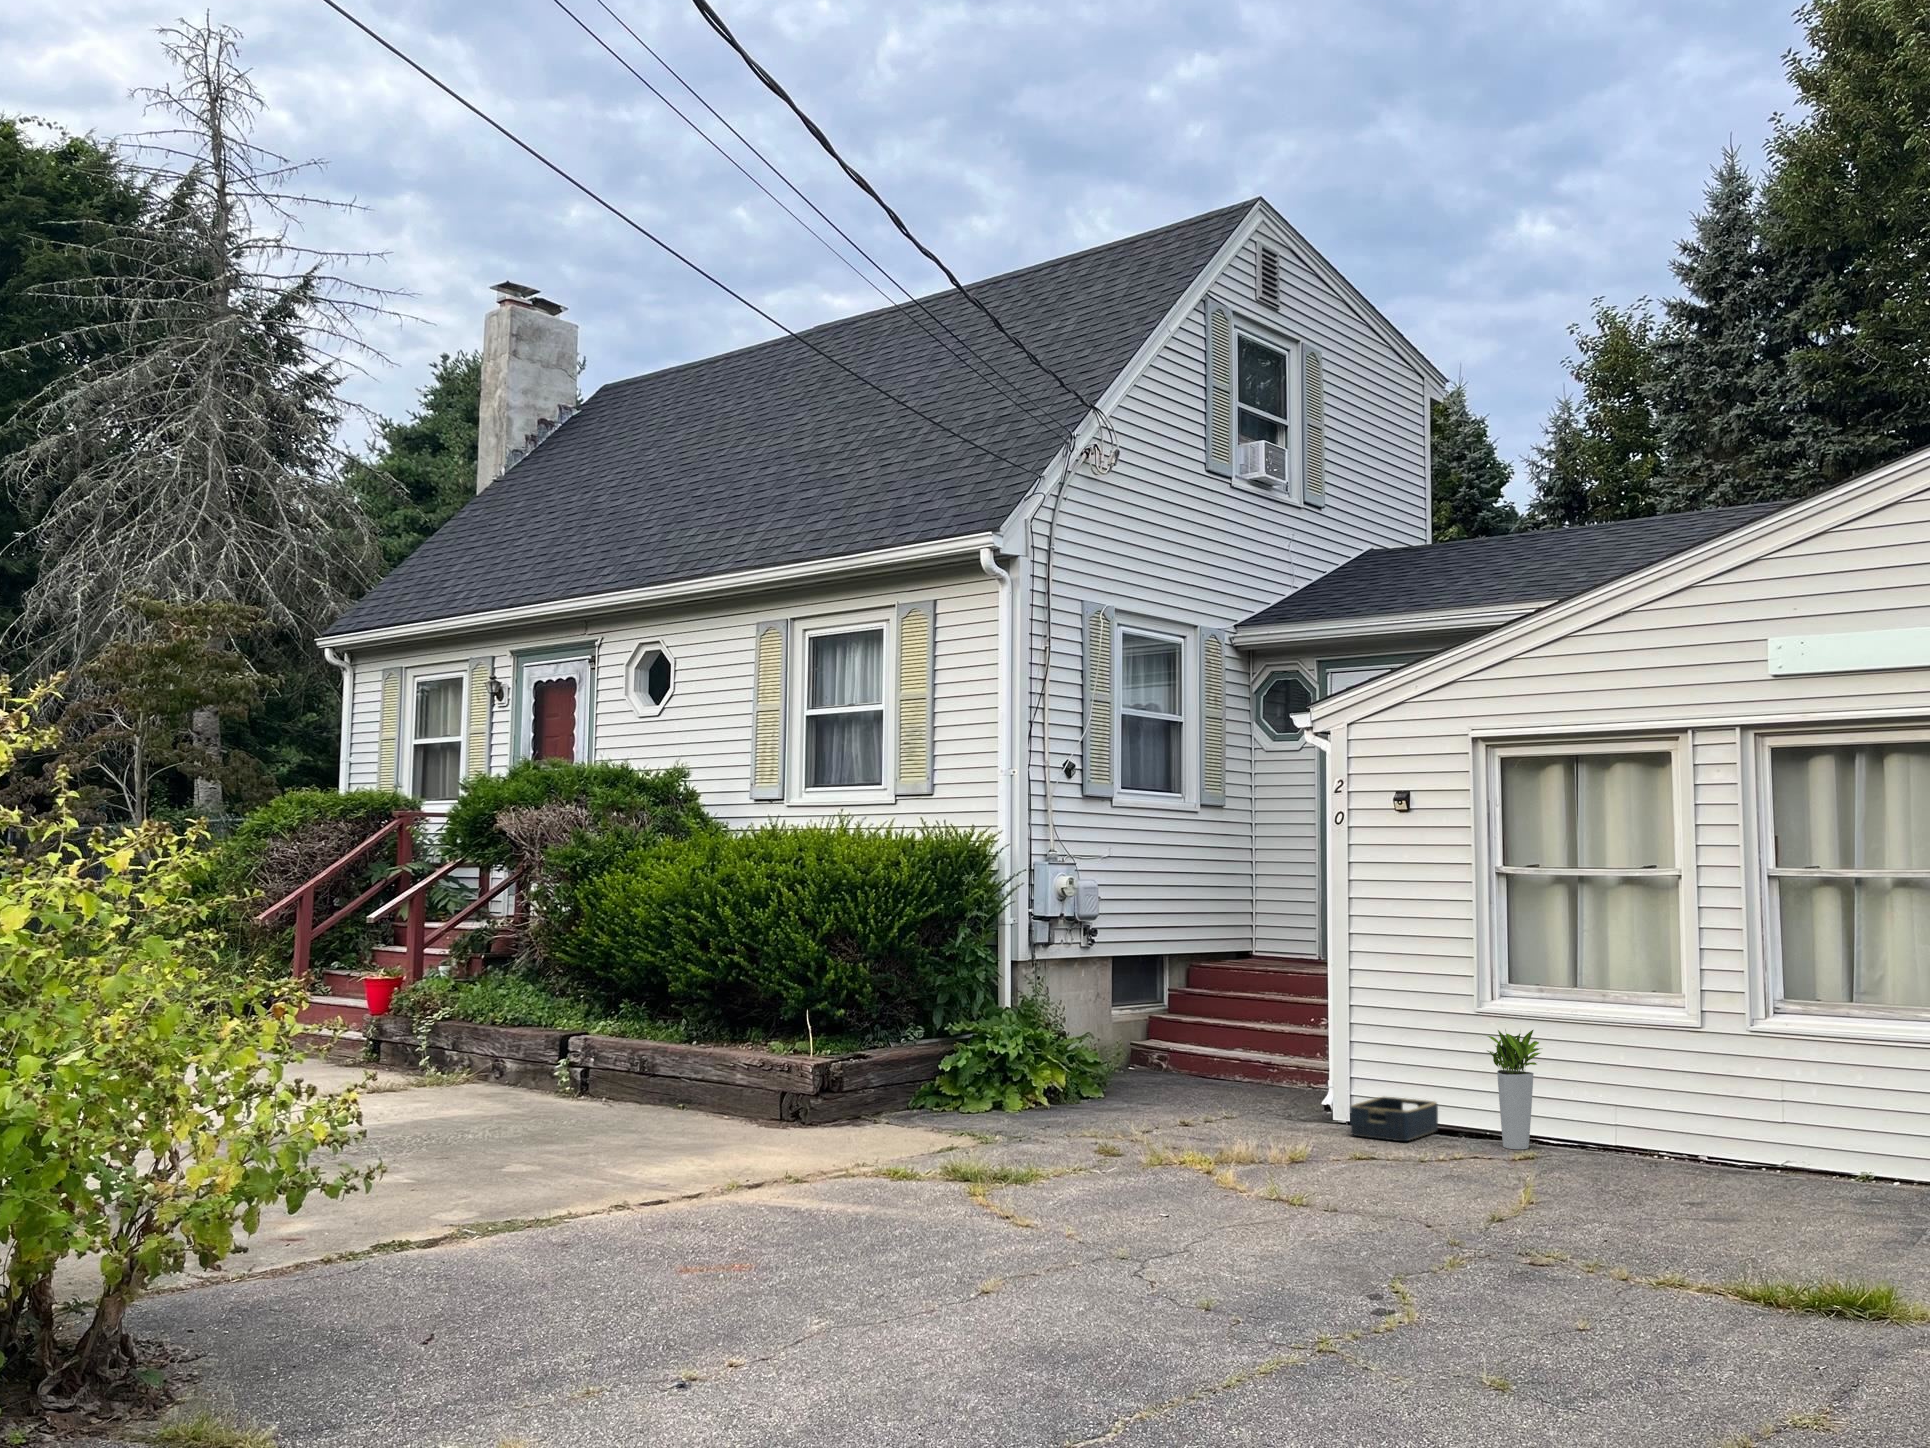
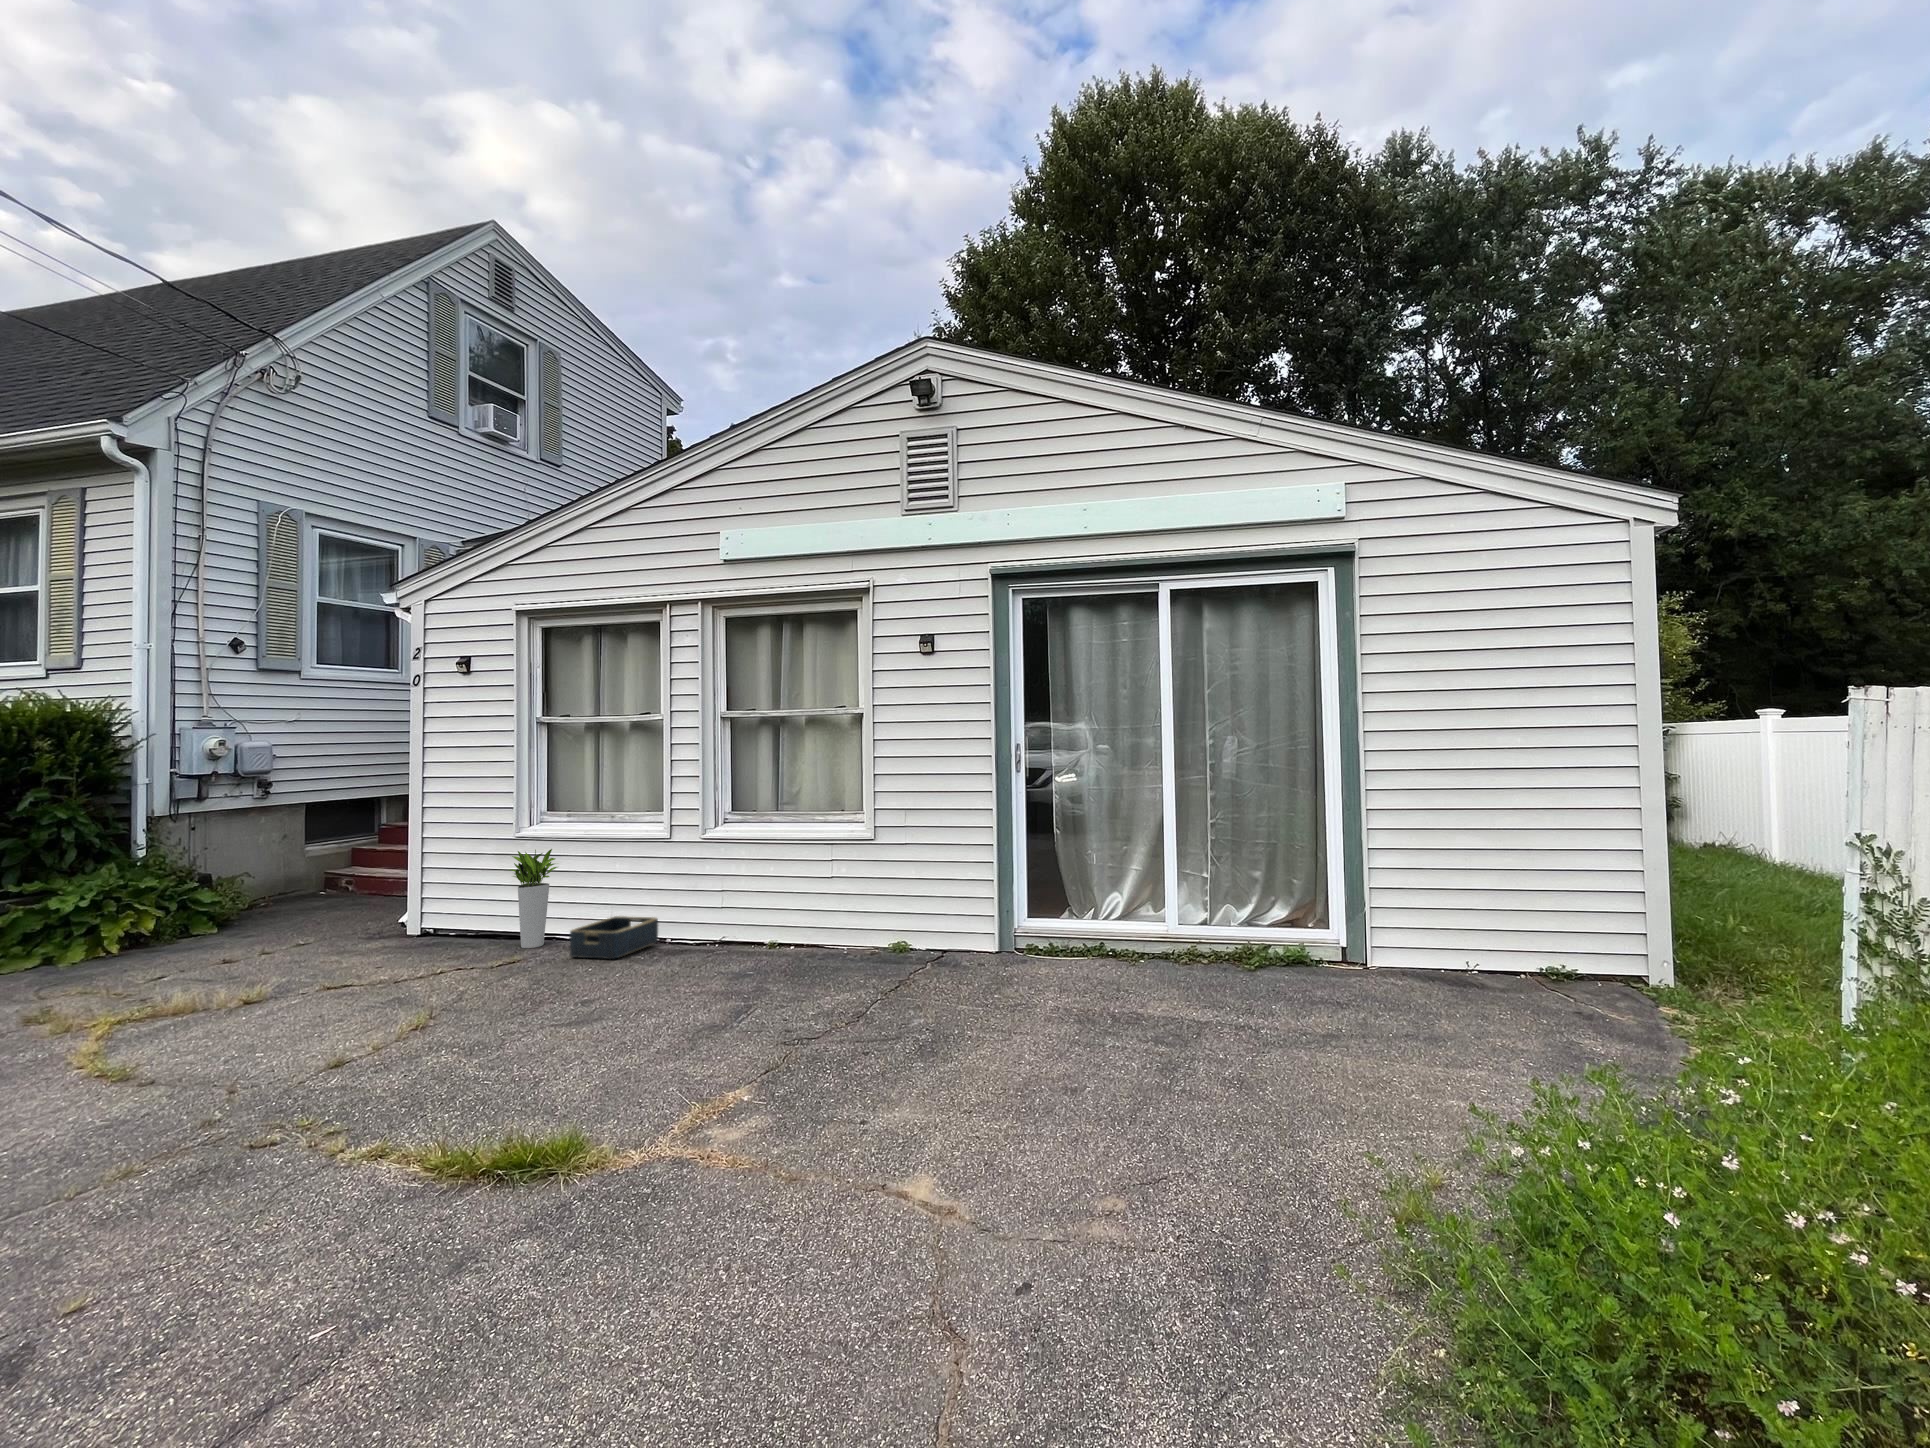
basket: present [1350,1097,1438,1141] -> present [570,916,658,959]

